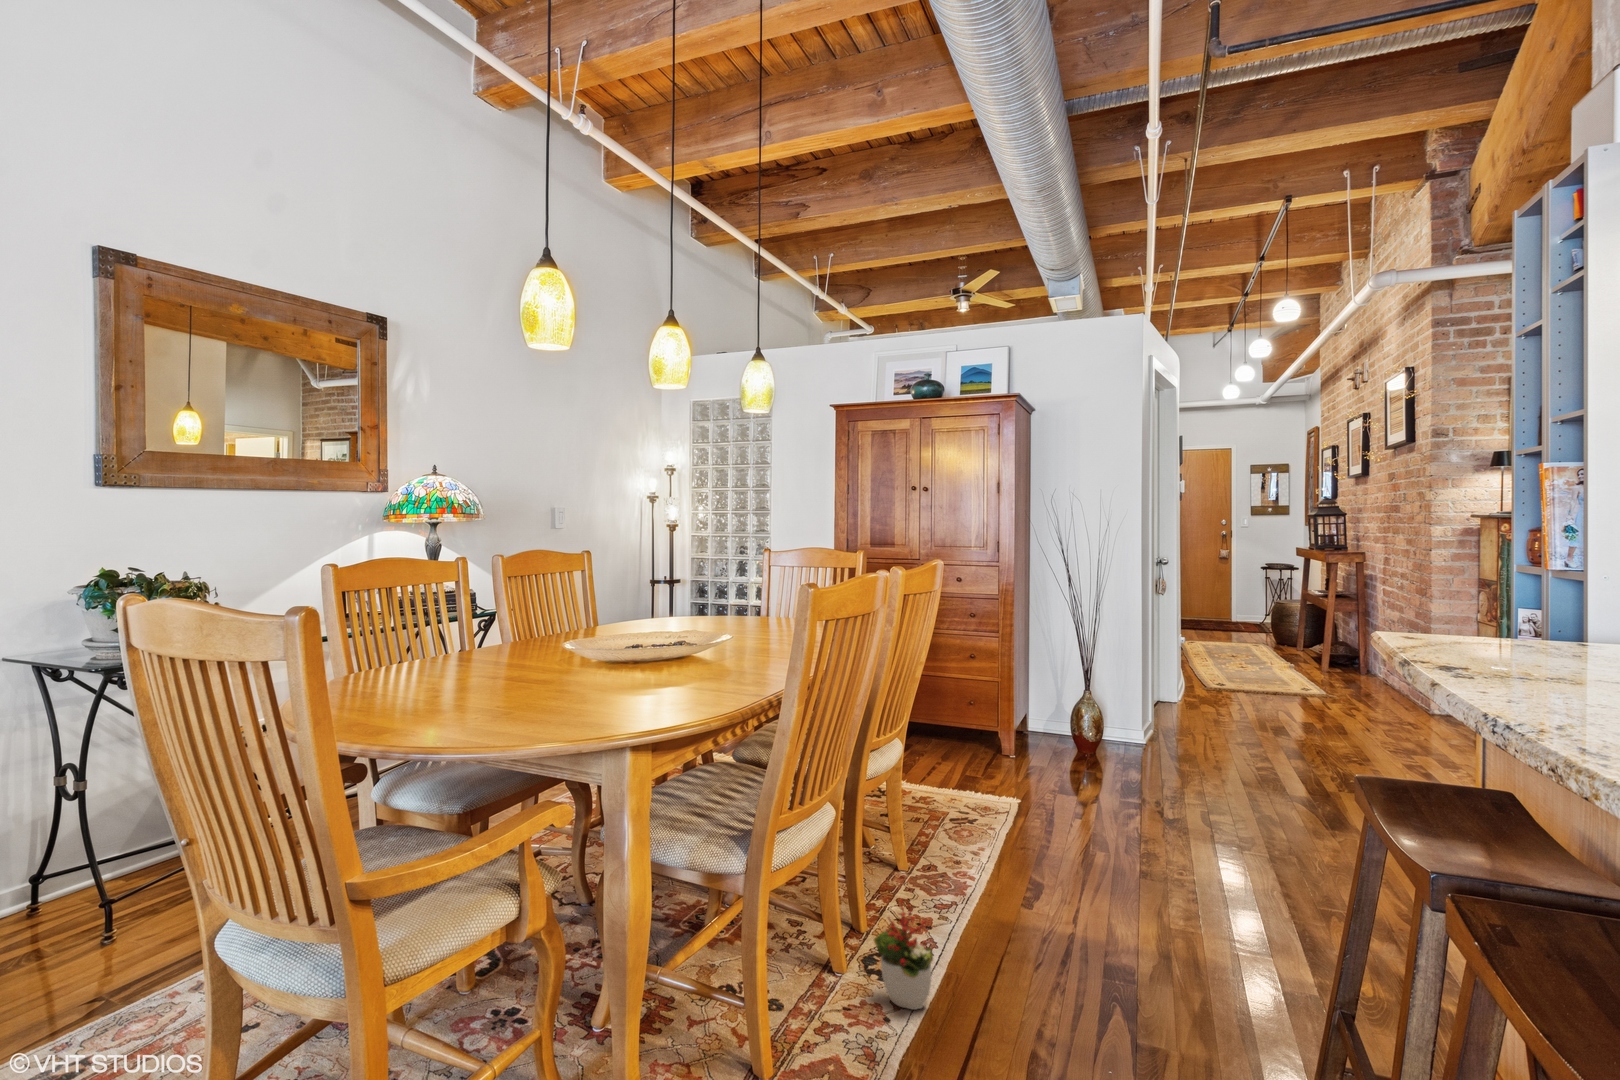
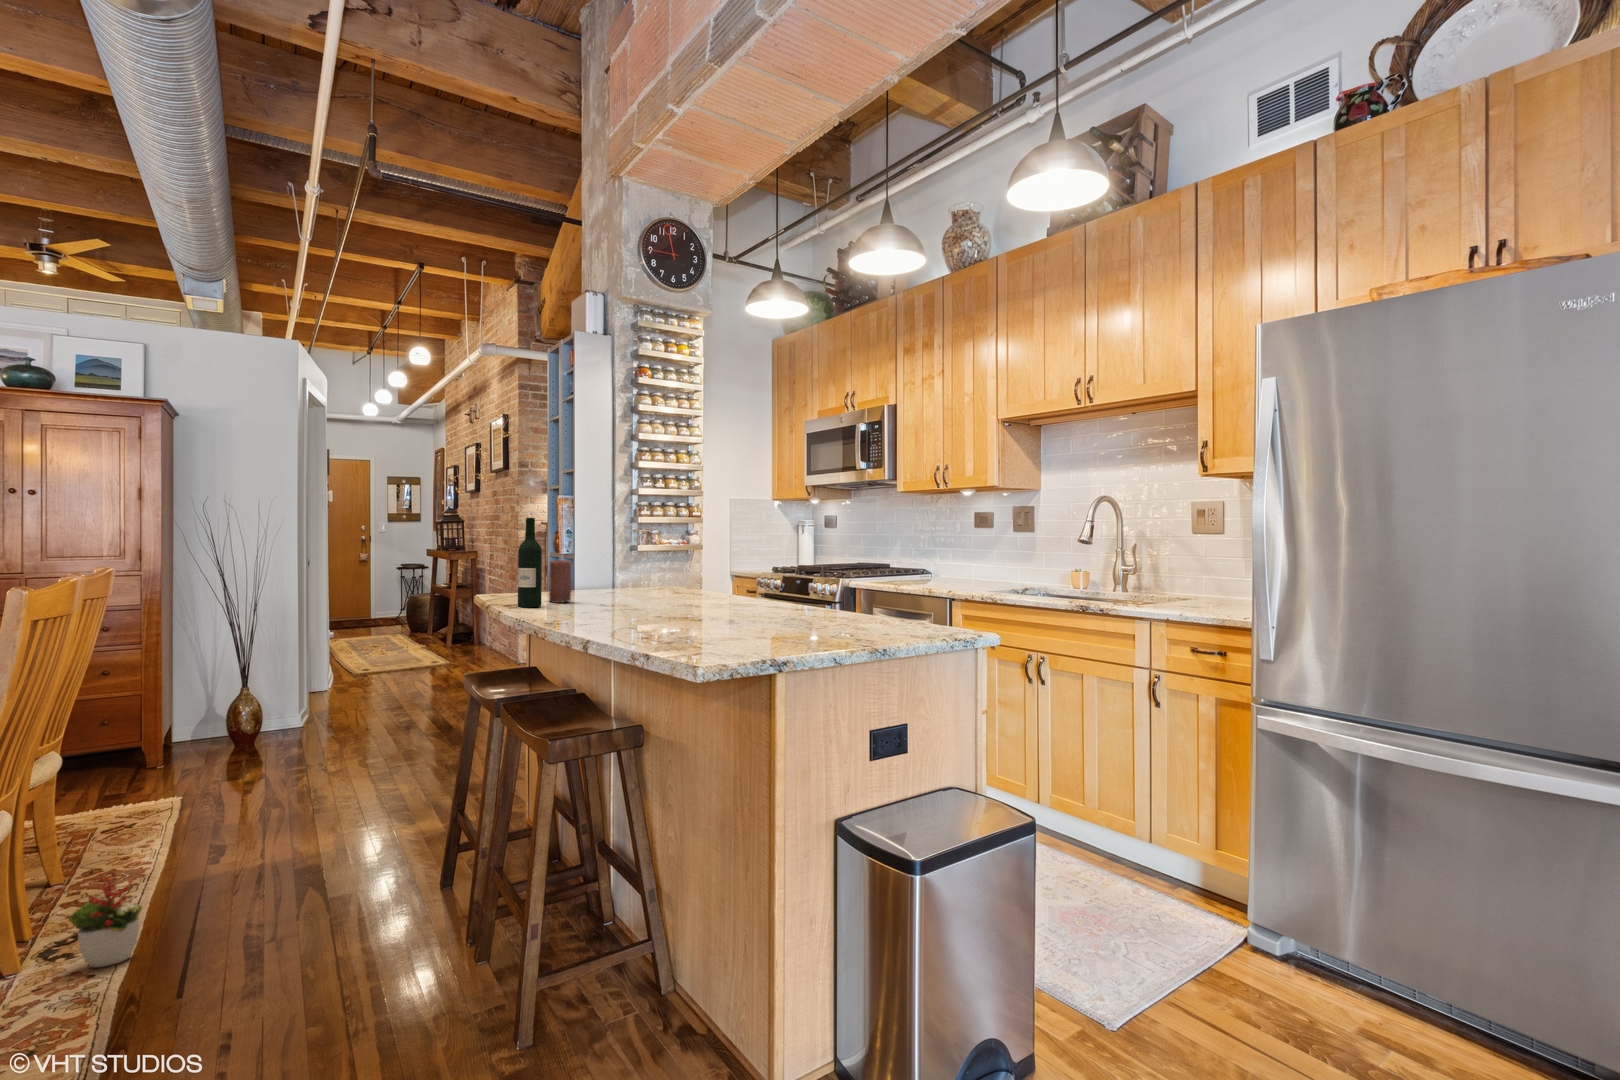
wine bottle: none [1456,492,1513,662] -> present [518,518,542,607]
candle: none [1525,574,1580,656] -> present [549,560,571,603]

